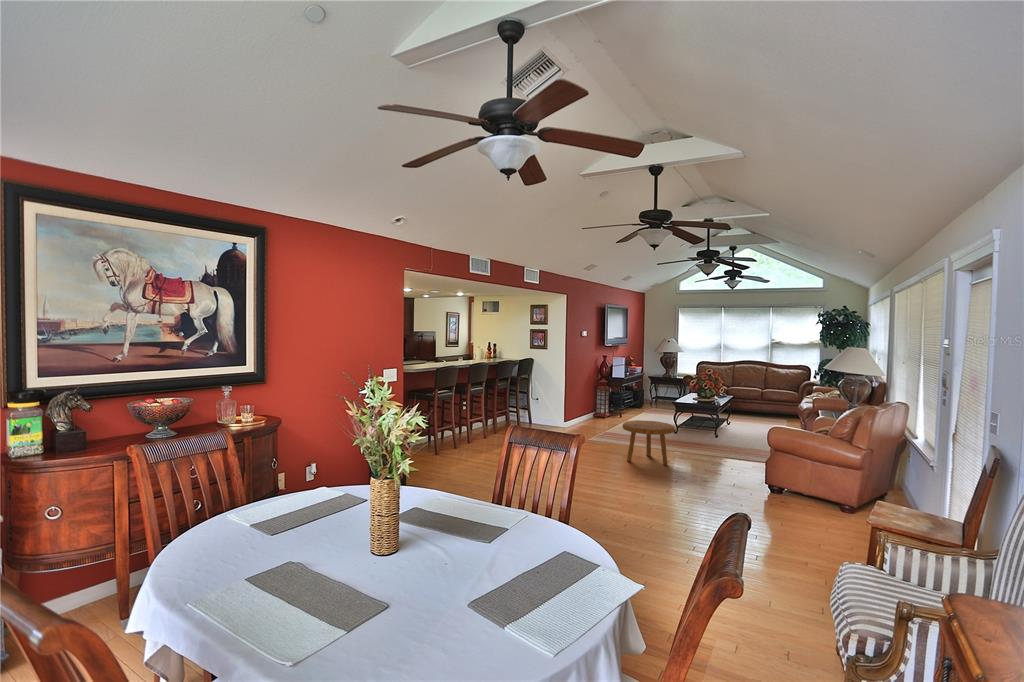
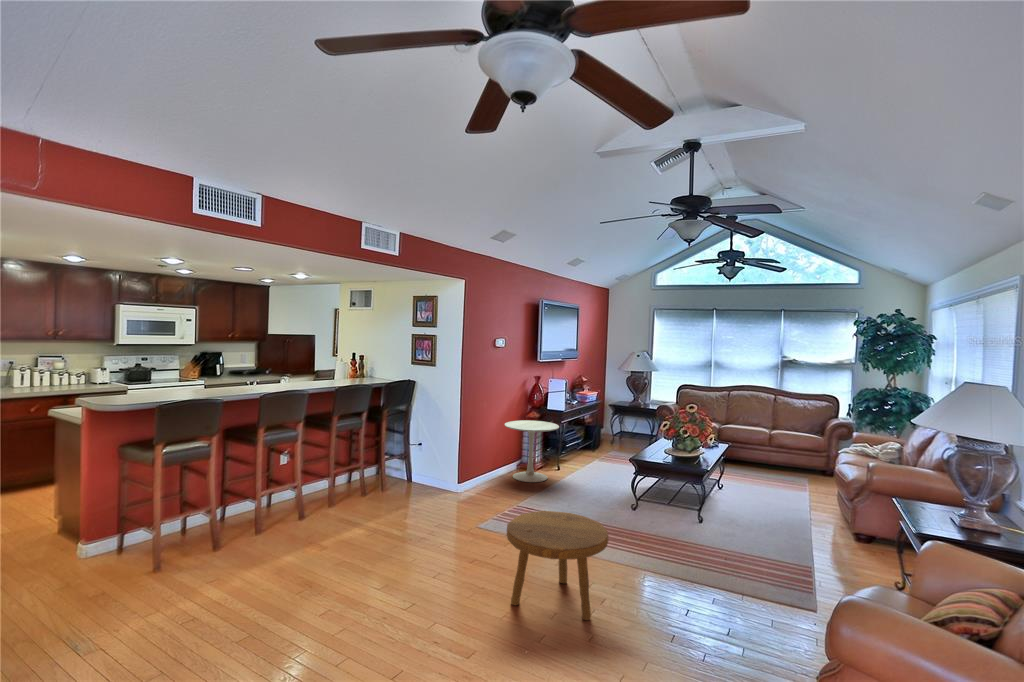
side table: none [588,385,624,423] -> present [505,420,559,482]

